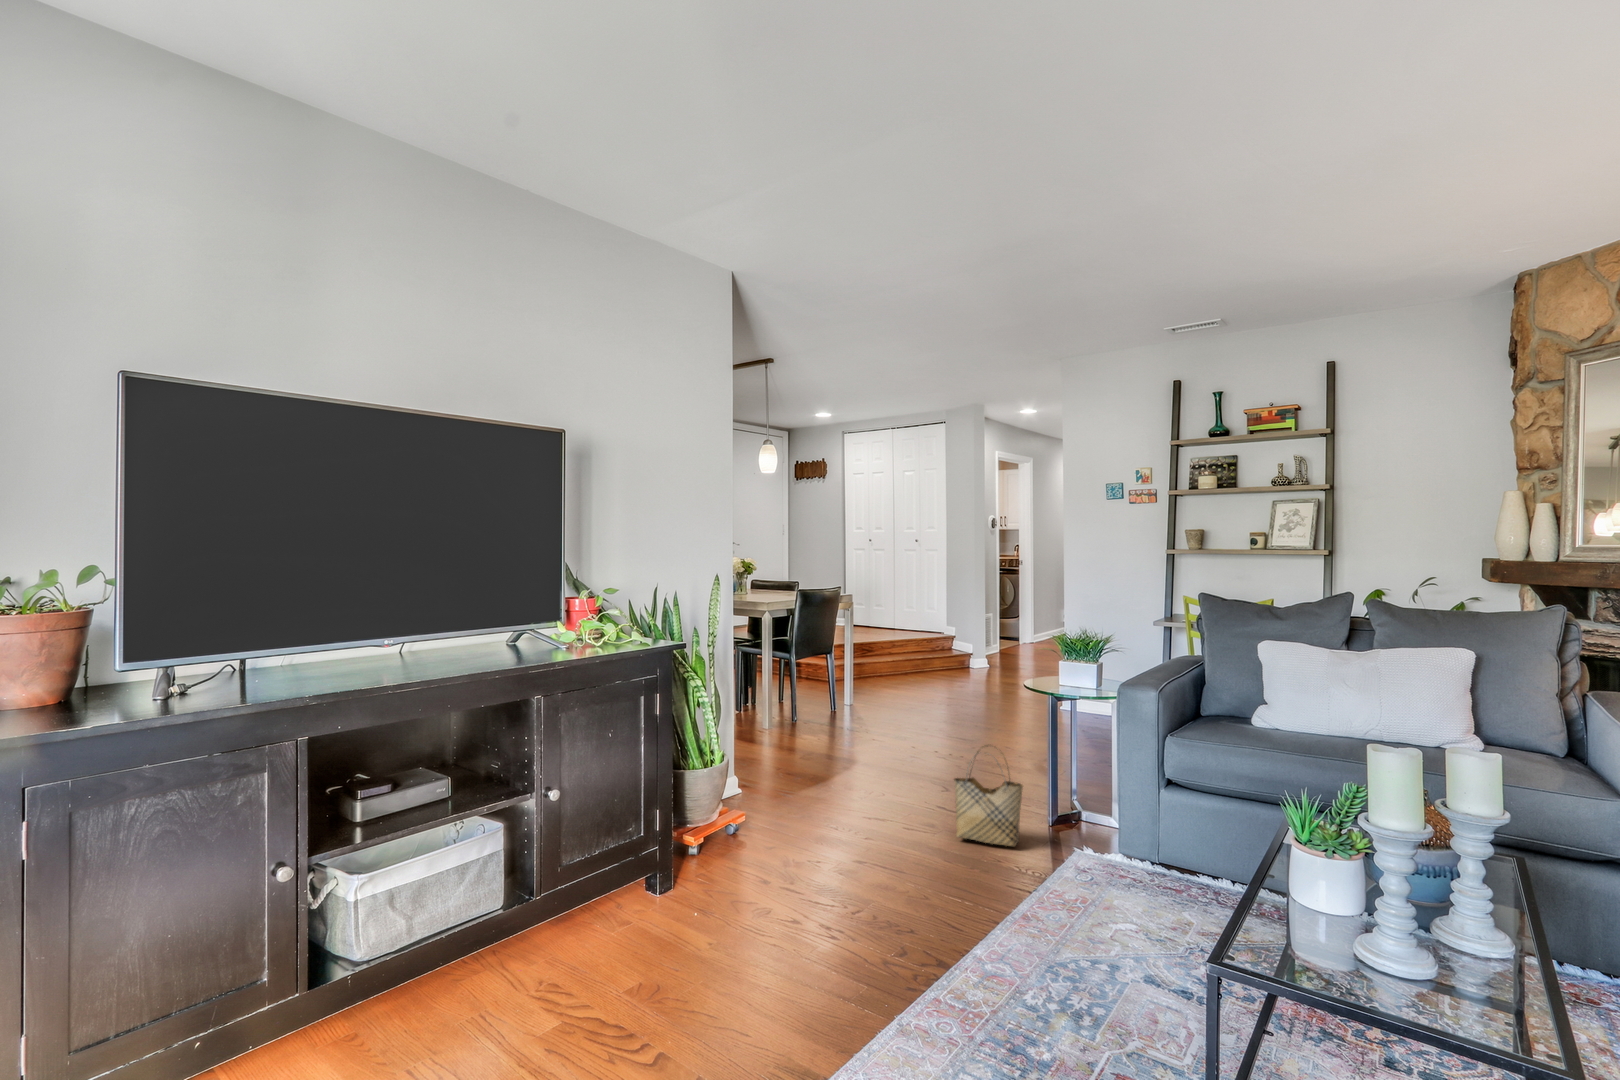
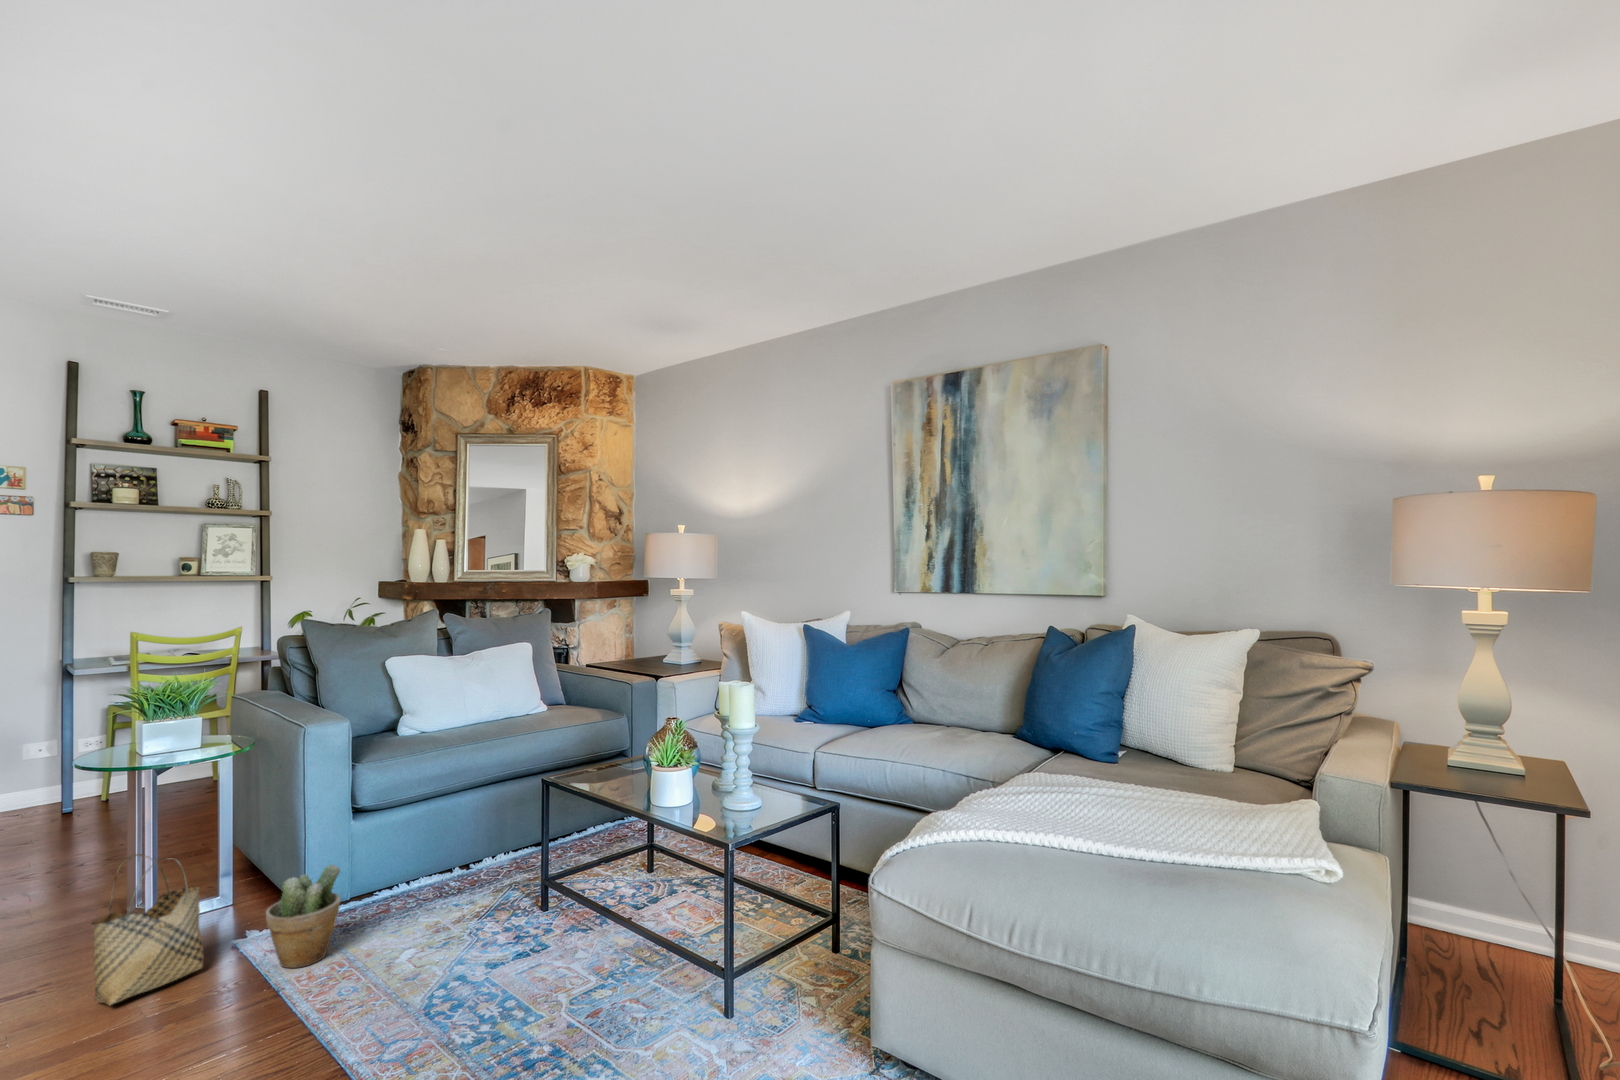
potted plant: none [1029,804,1087,886] -> present [266,865,341,968]

